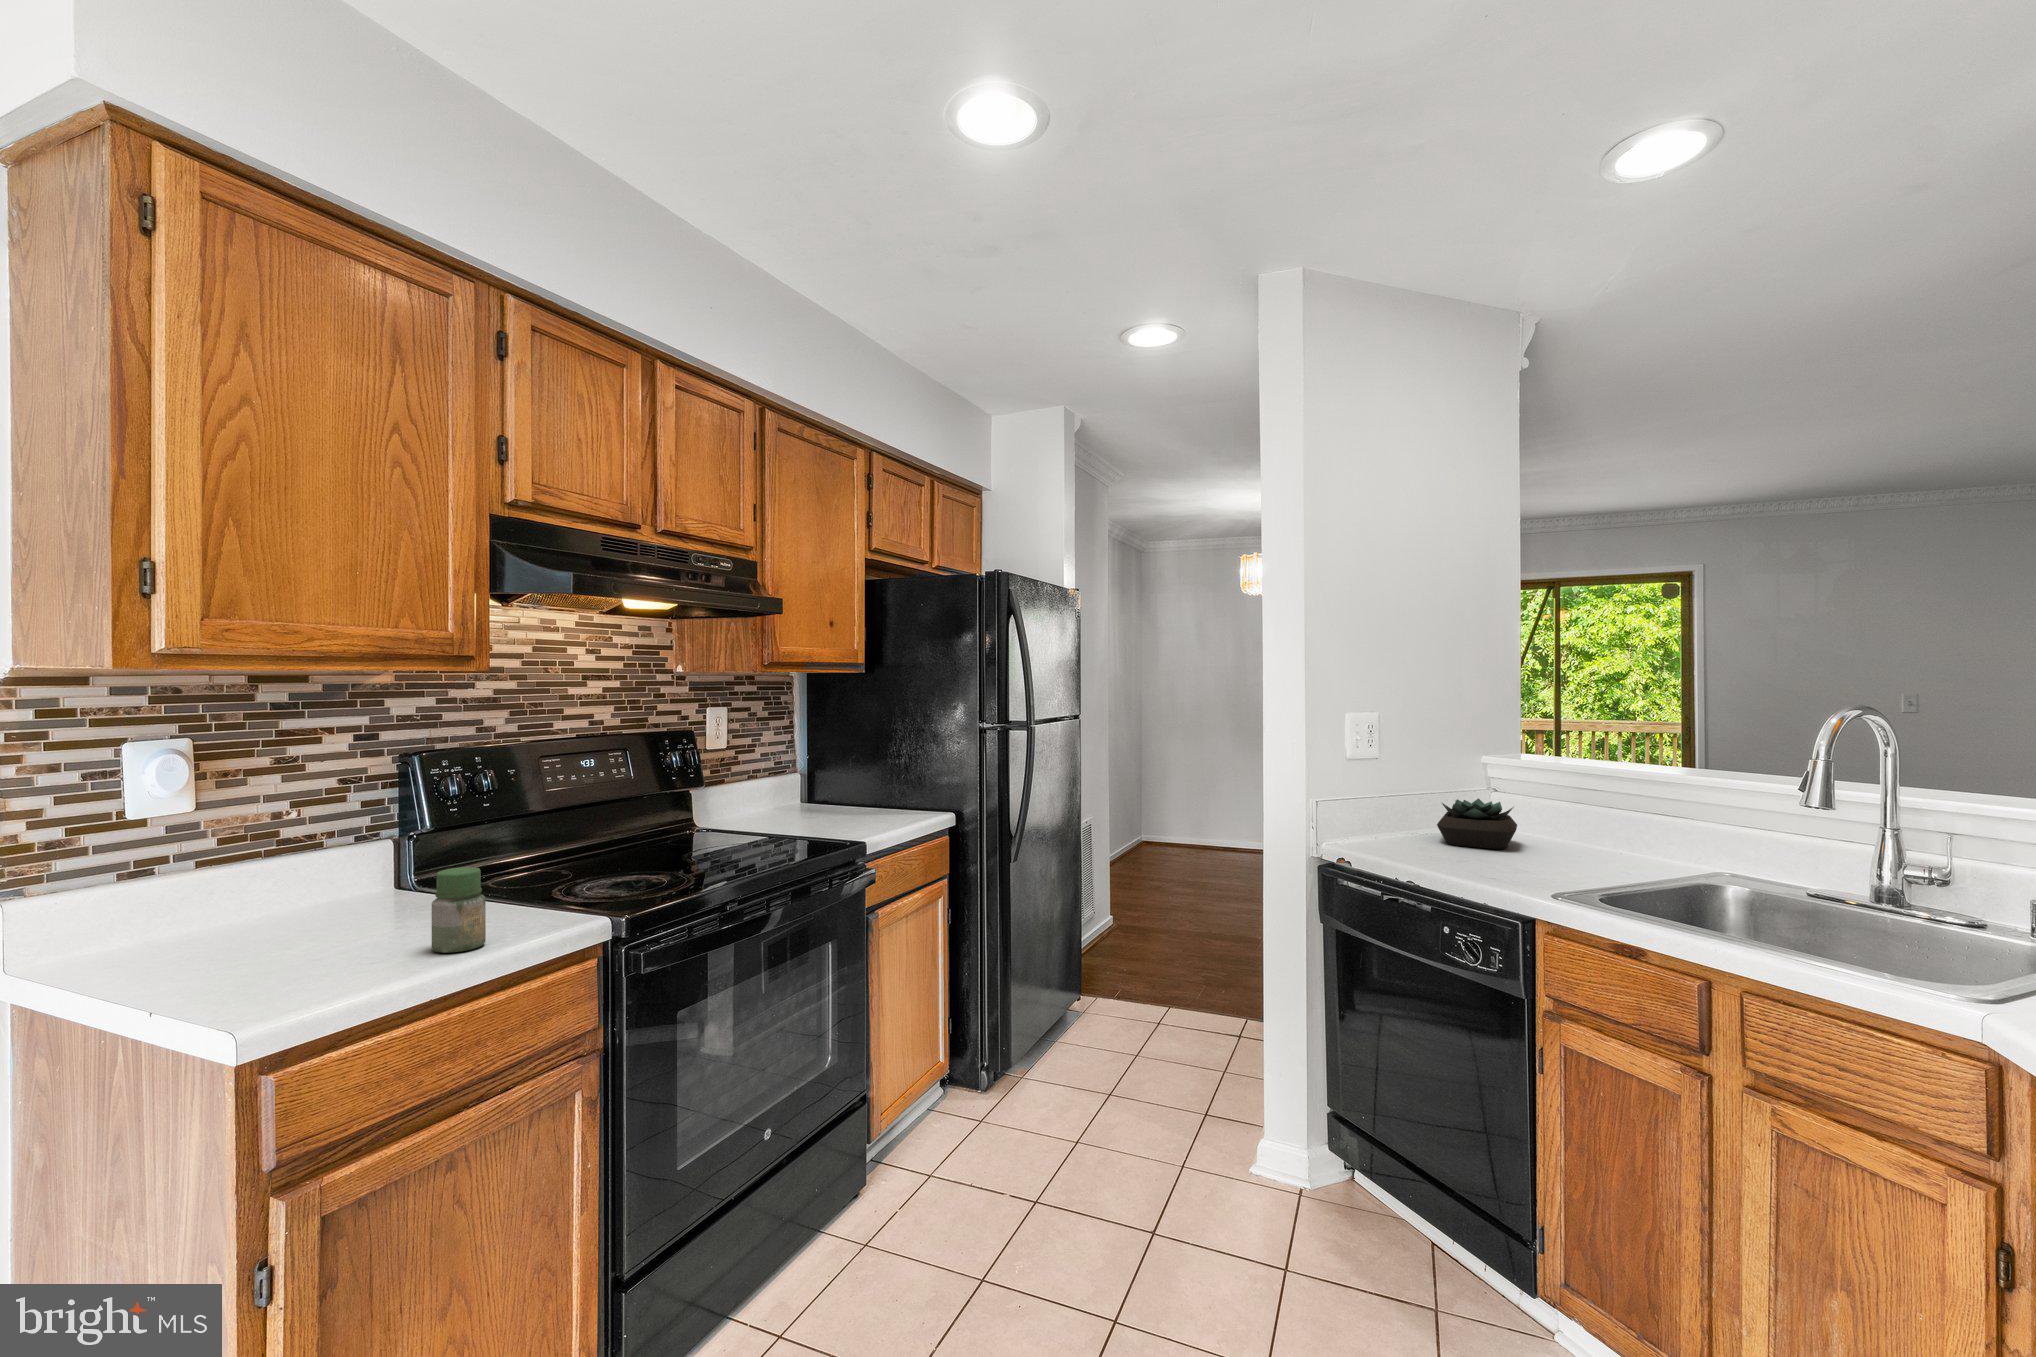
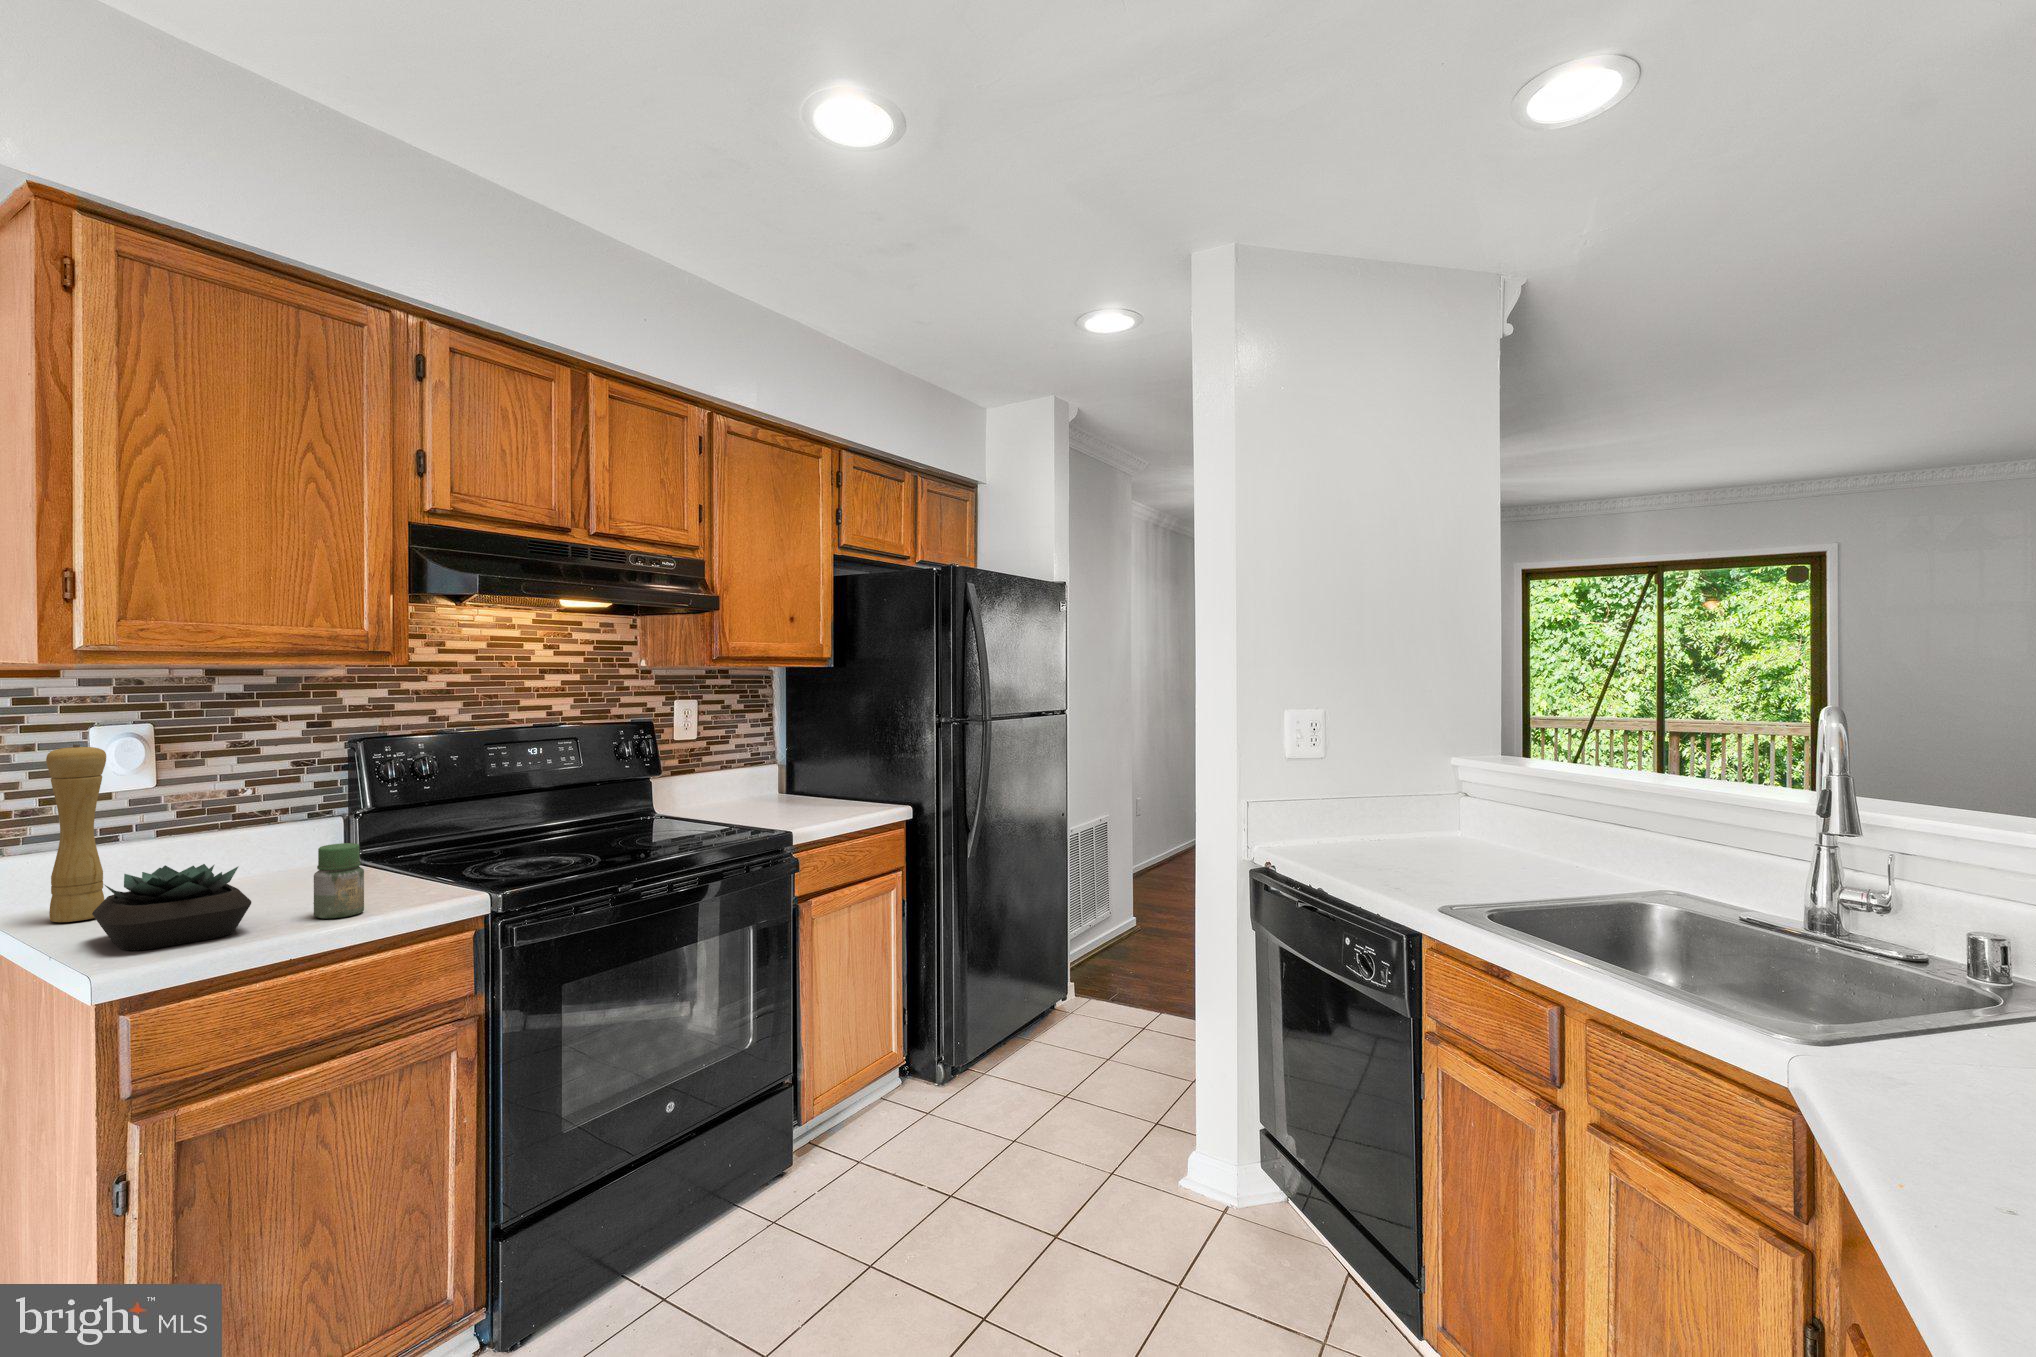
pepper mill: none [101,762,171,972] -> present [46,744,106,922]
succulent plant: present [1437,798,1517,849] -> present [92,864,251,951]

